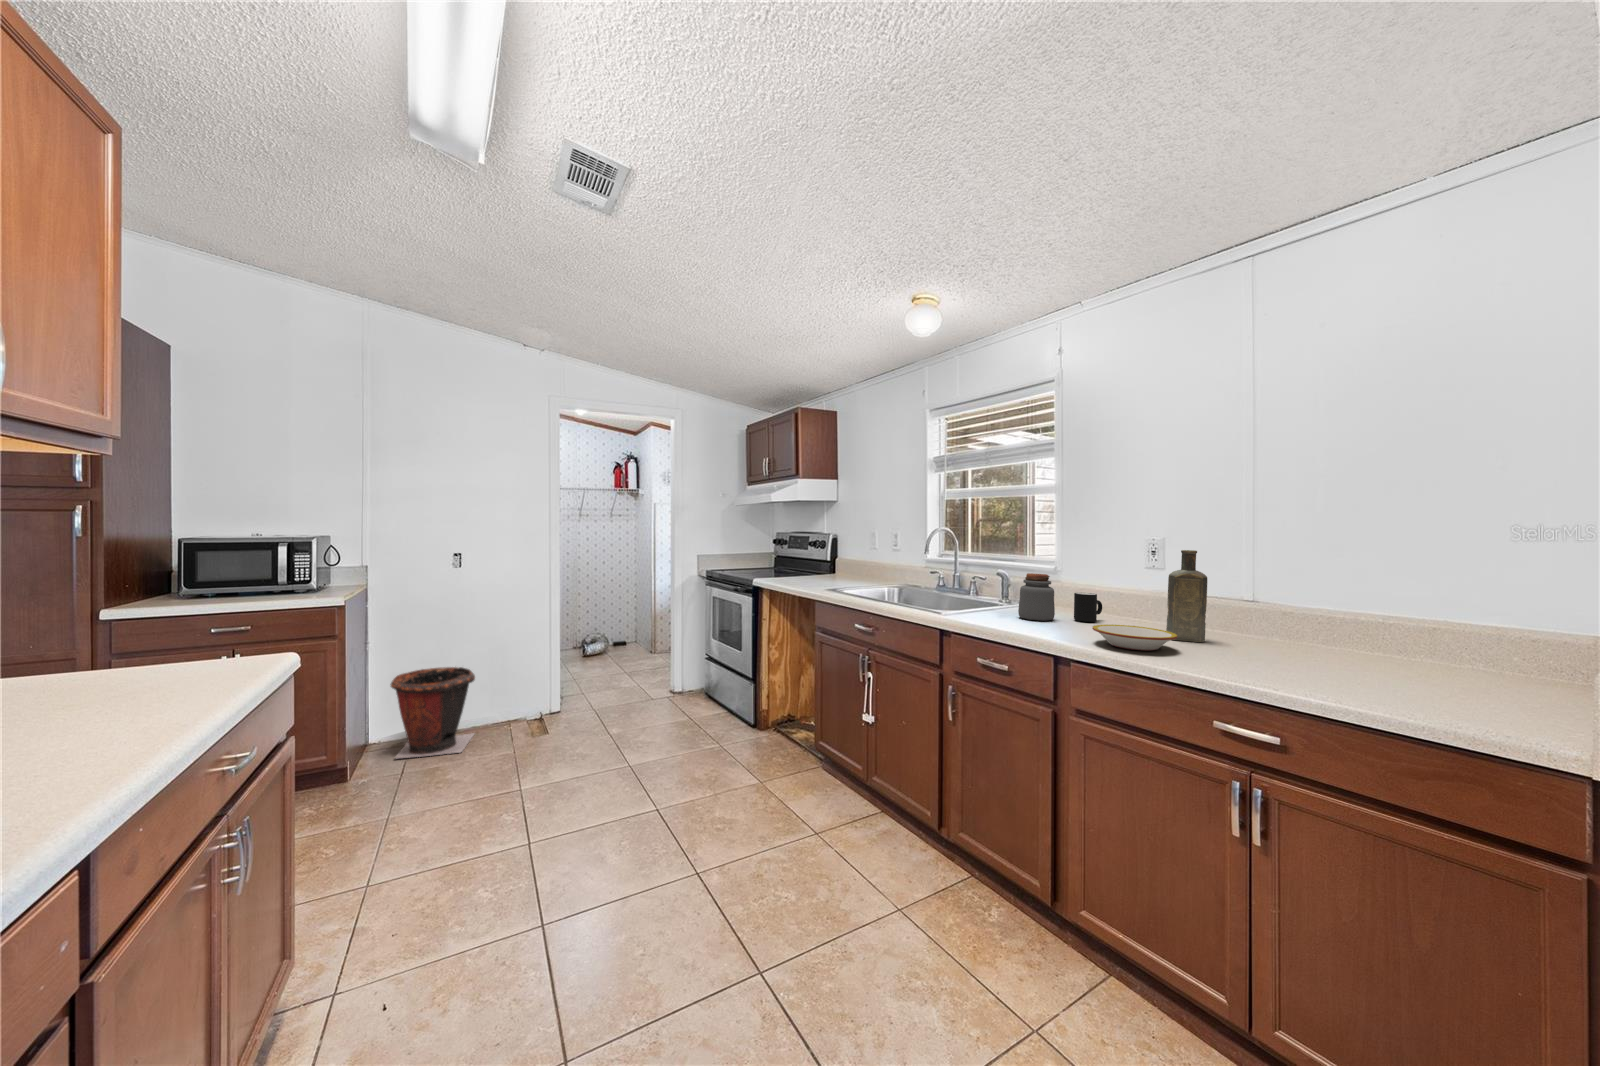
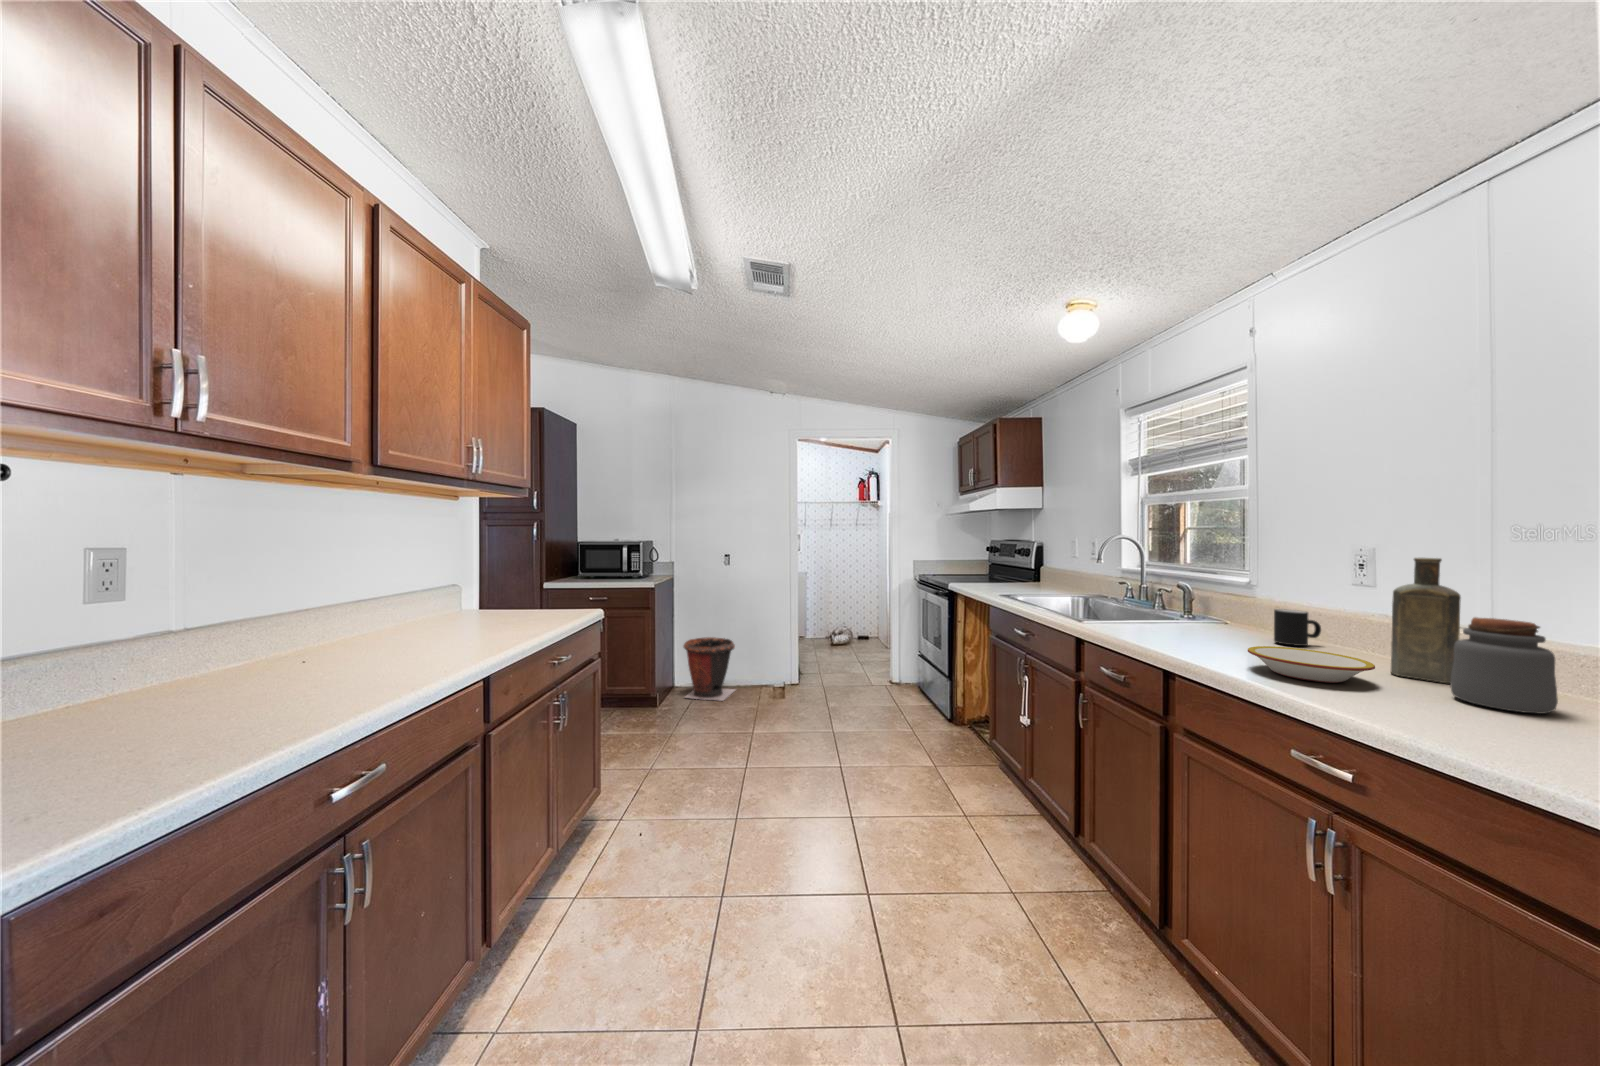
jar: present [1018,573,1055,621] -> present [1450,617,1558,714]

